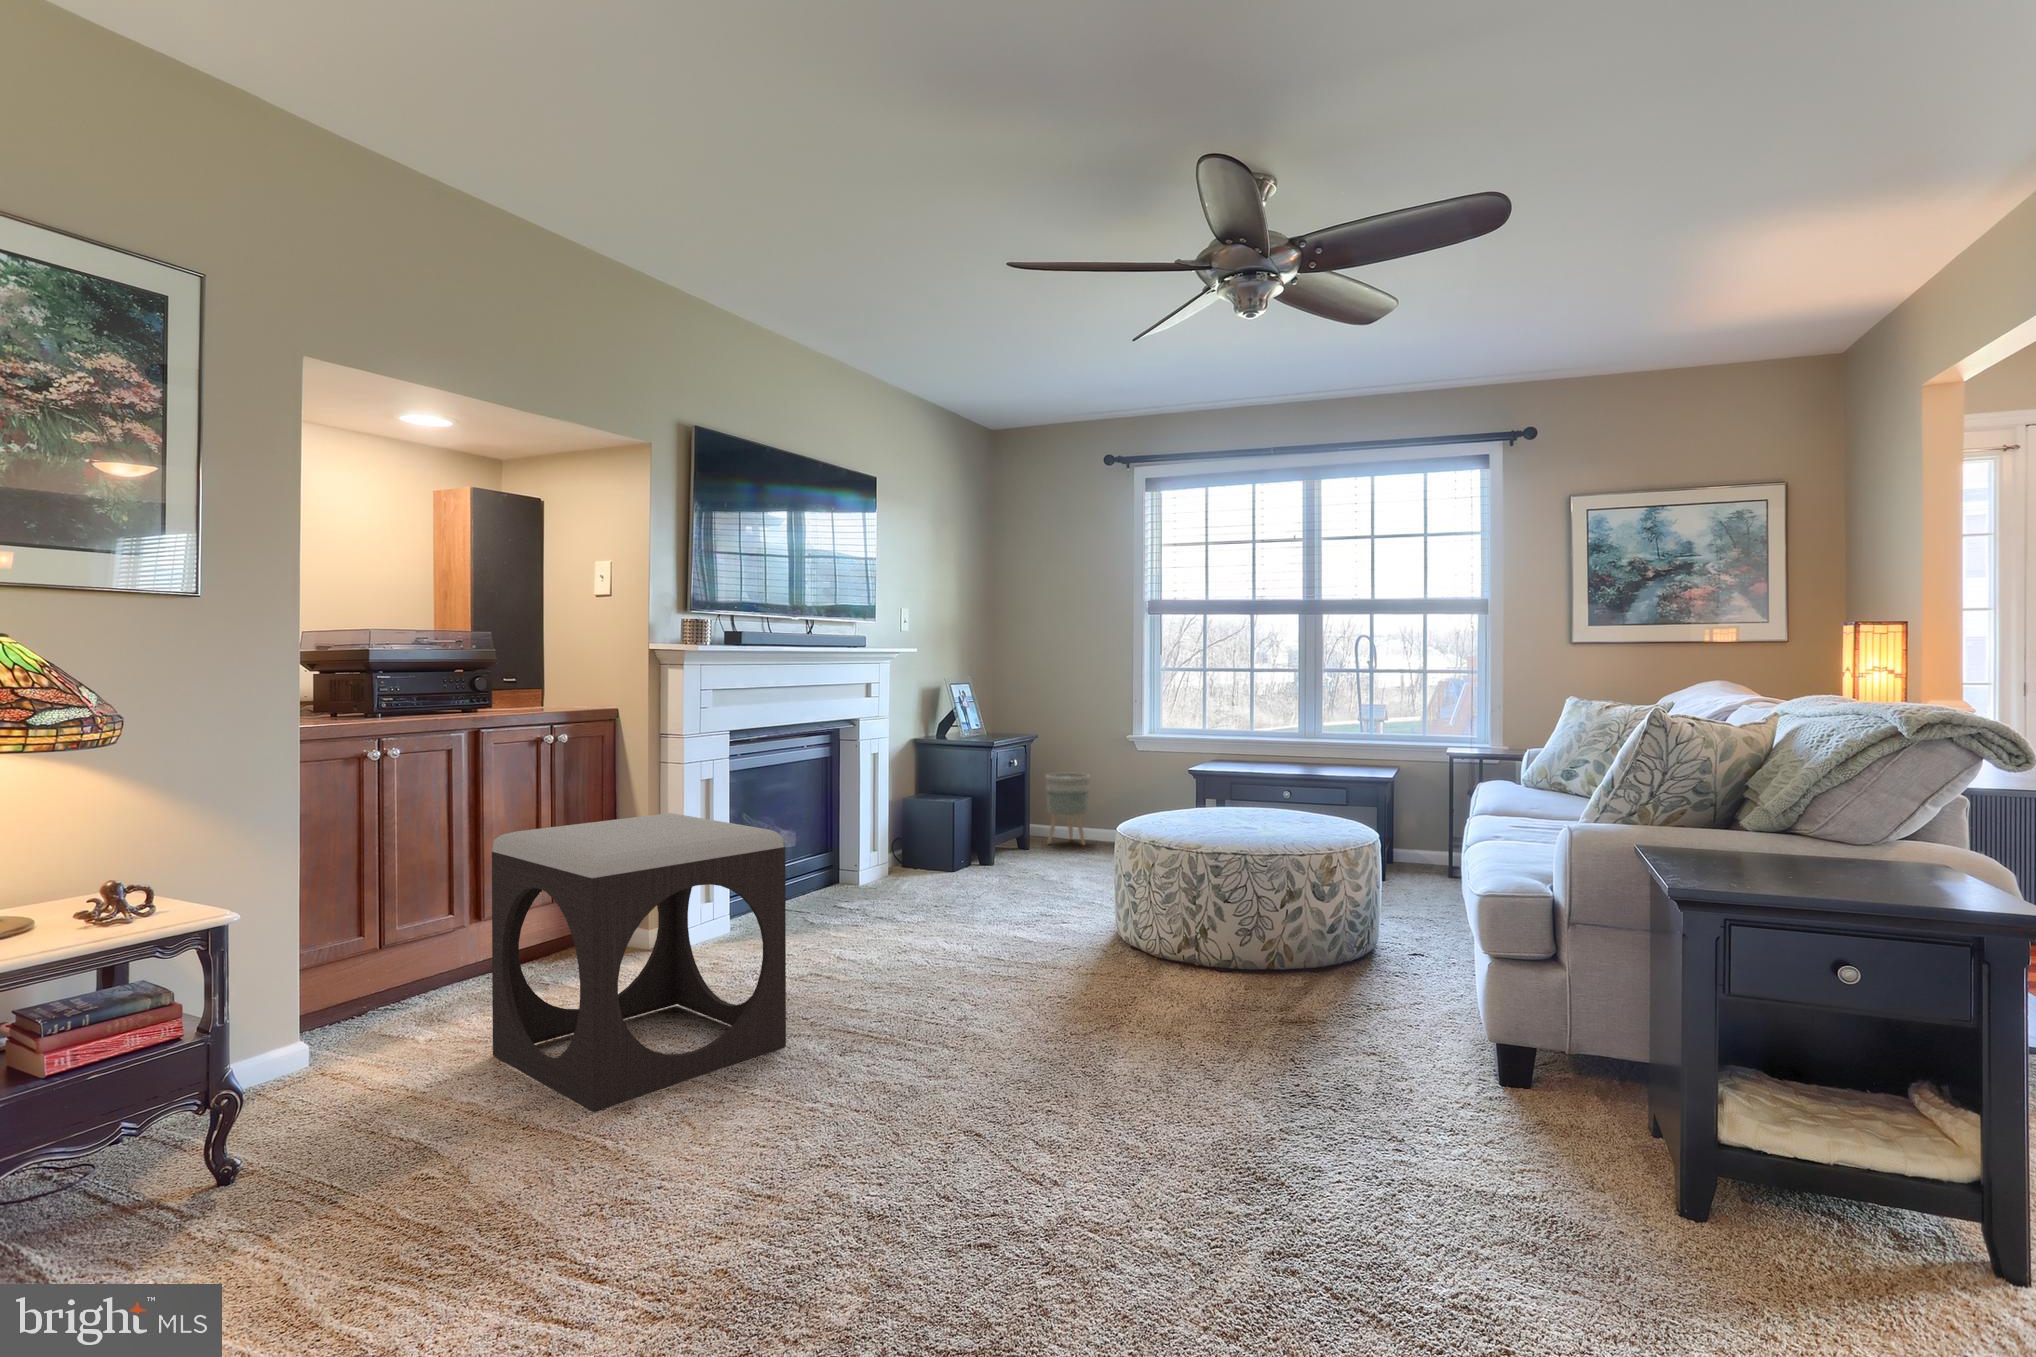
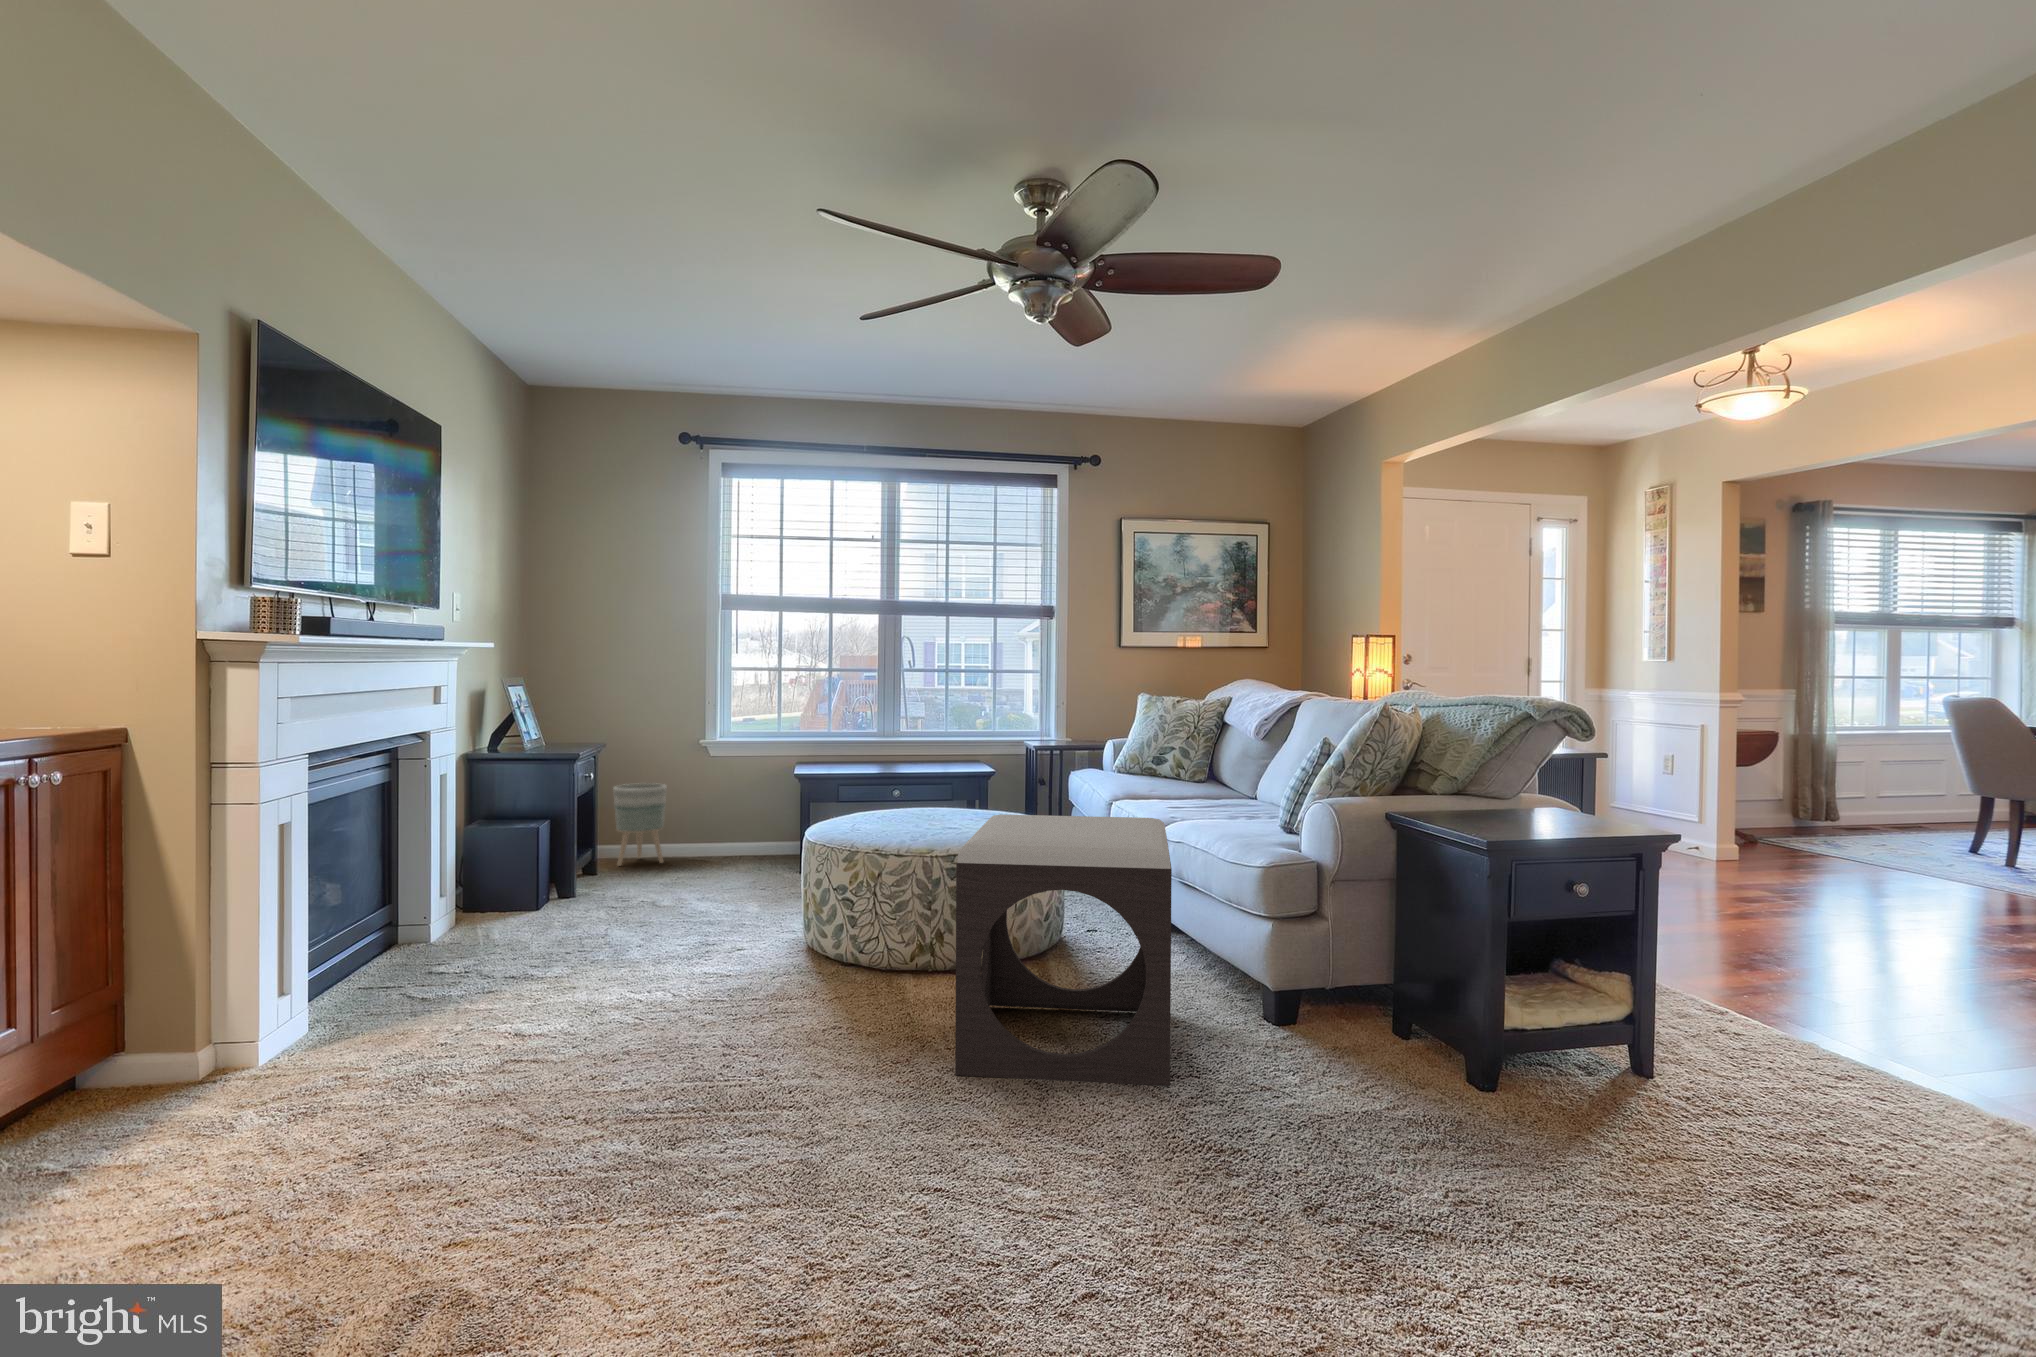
footstool: present [492,813,786,1112] -> present [955,814,1172,1086]

